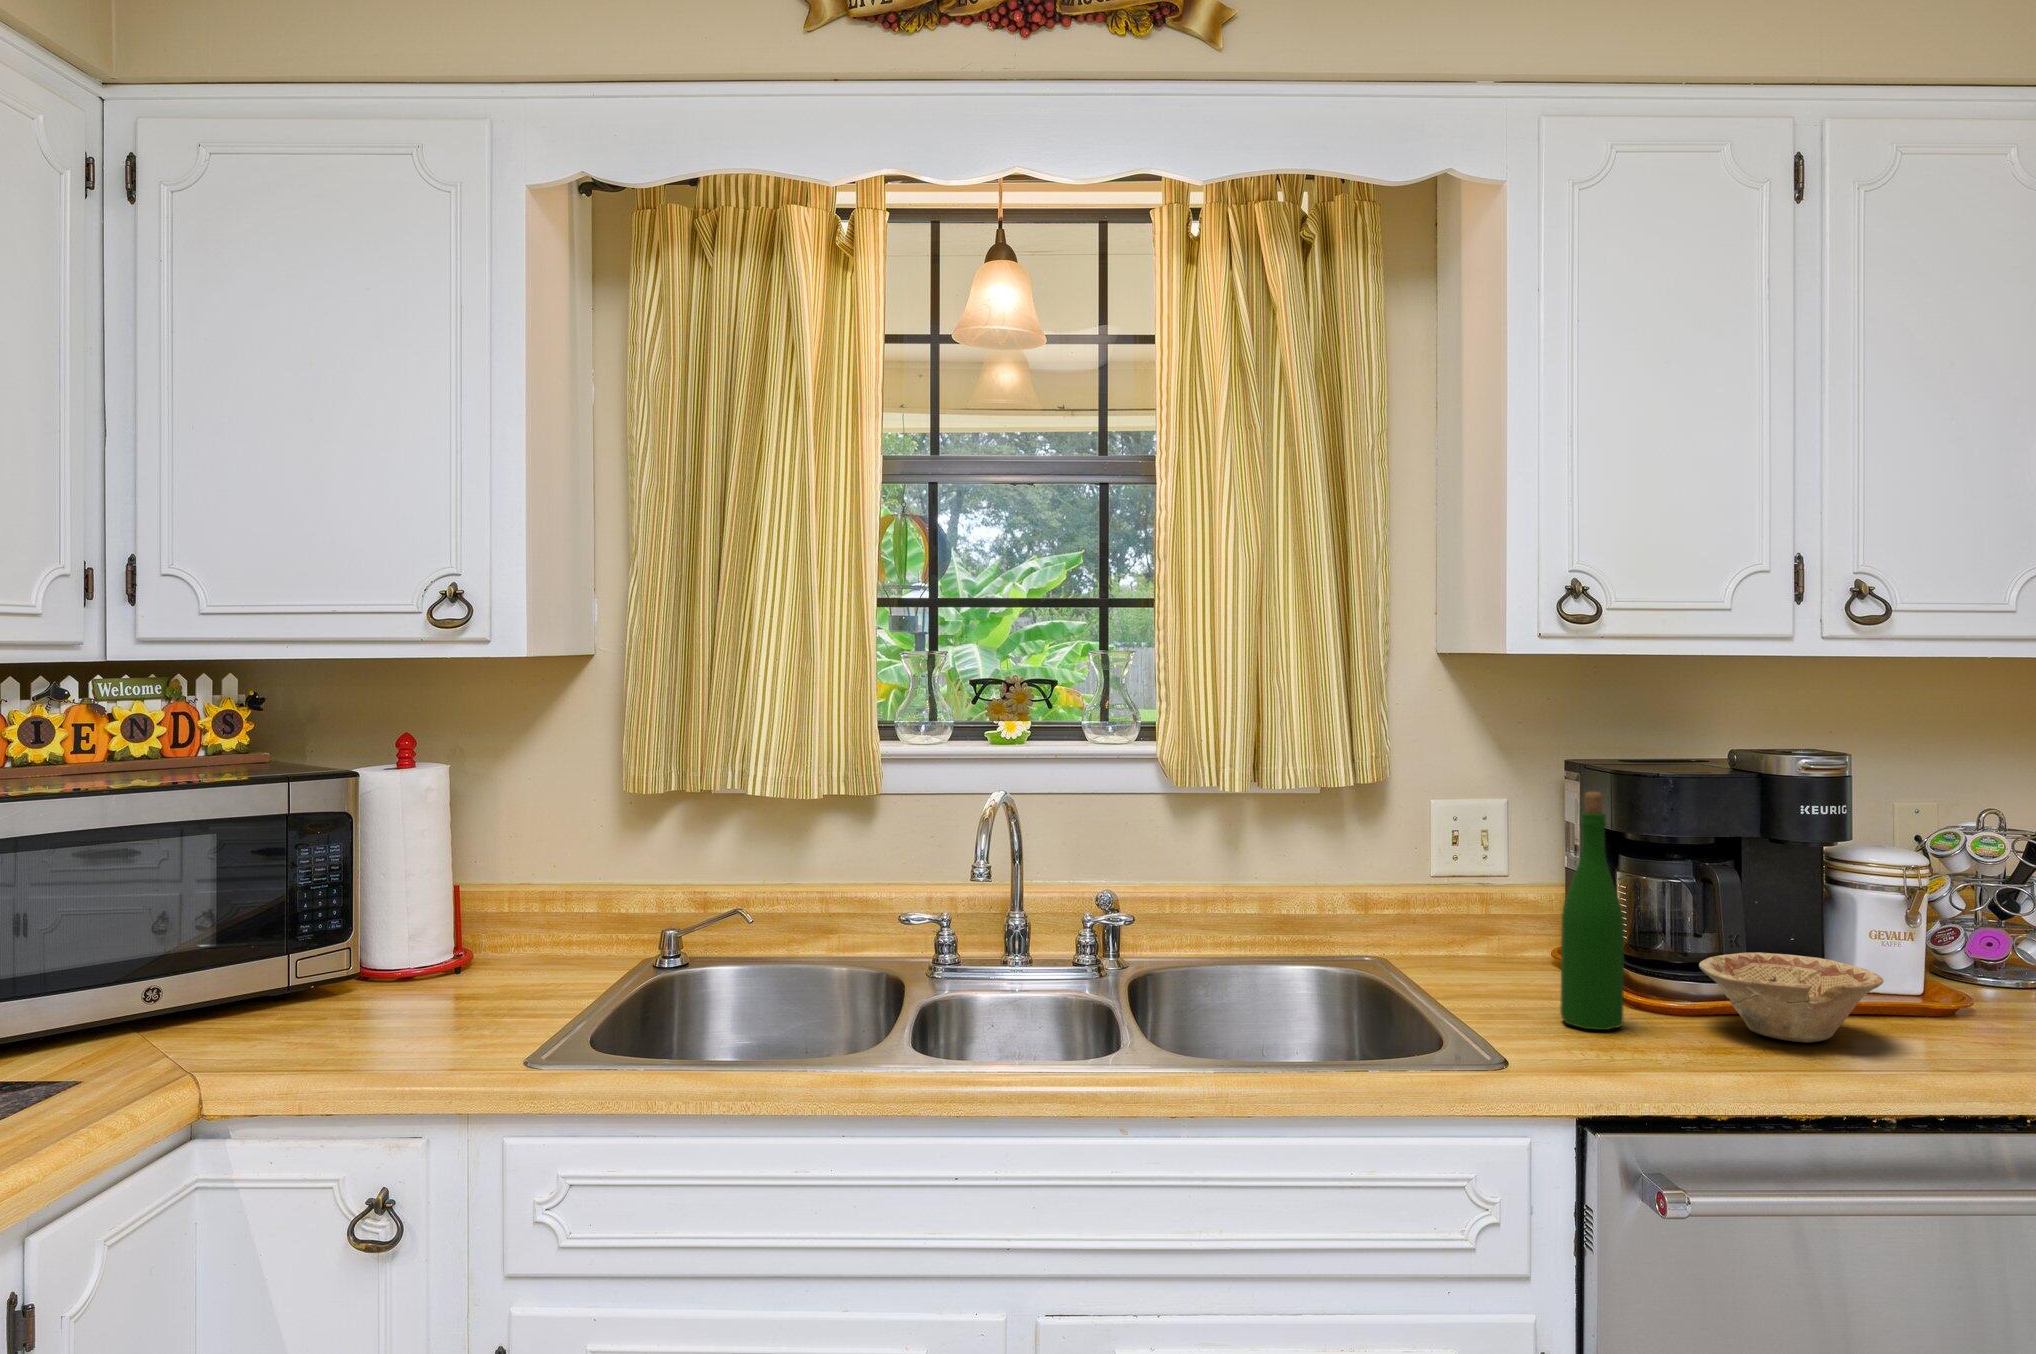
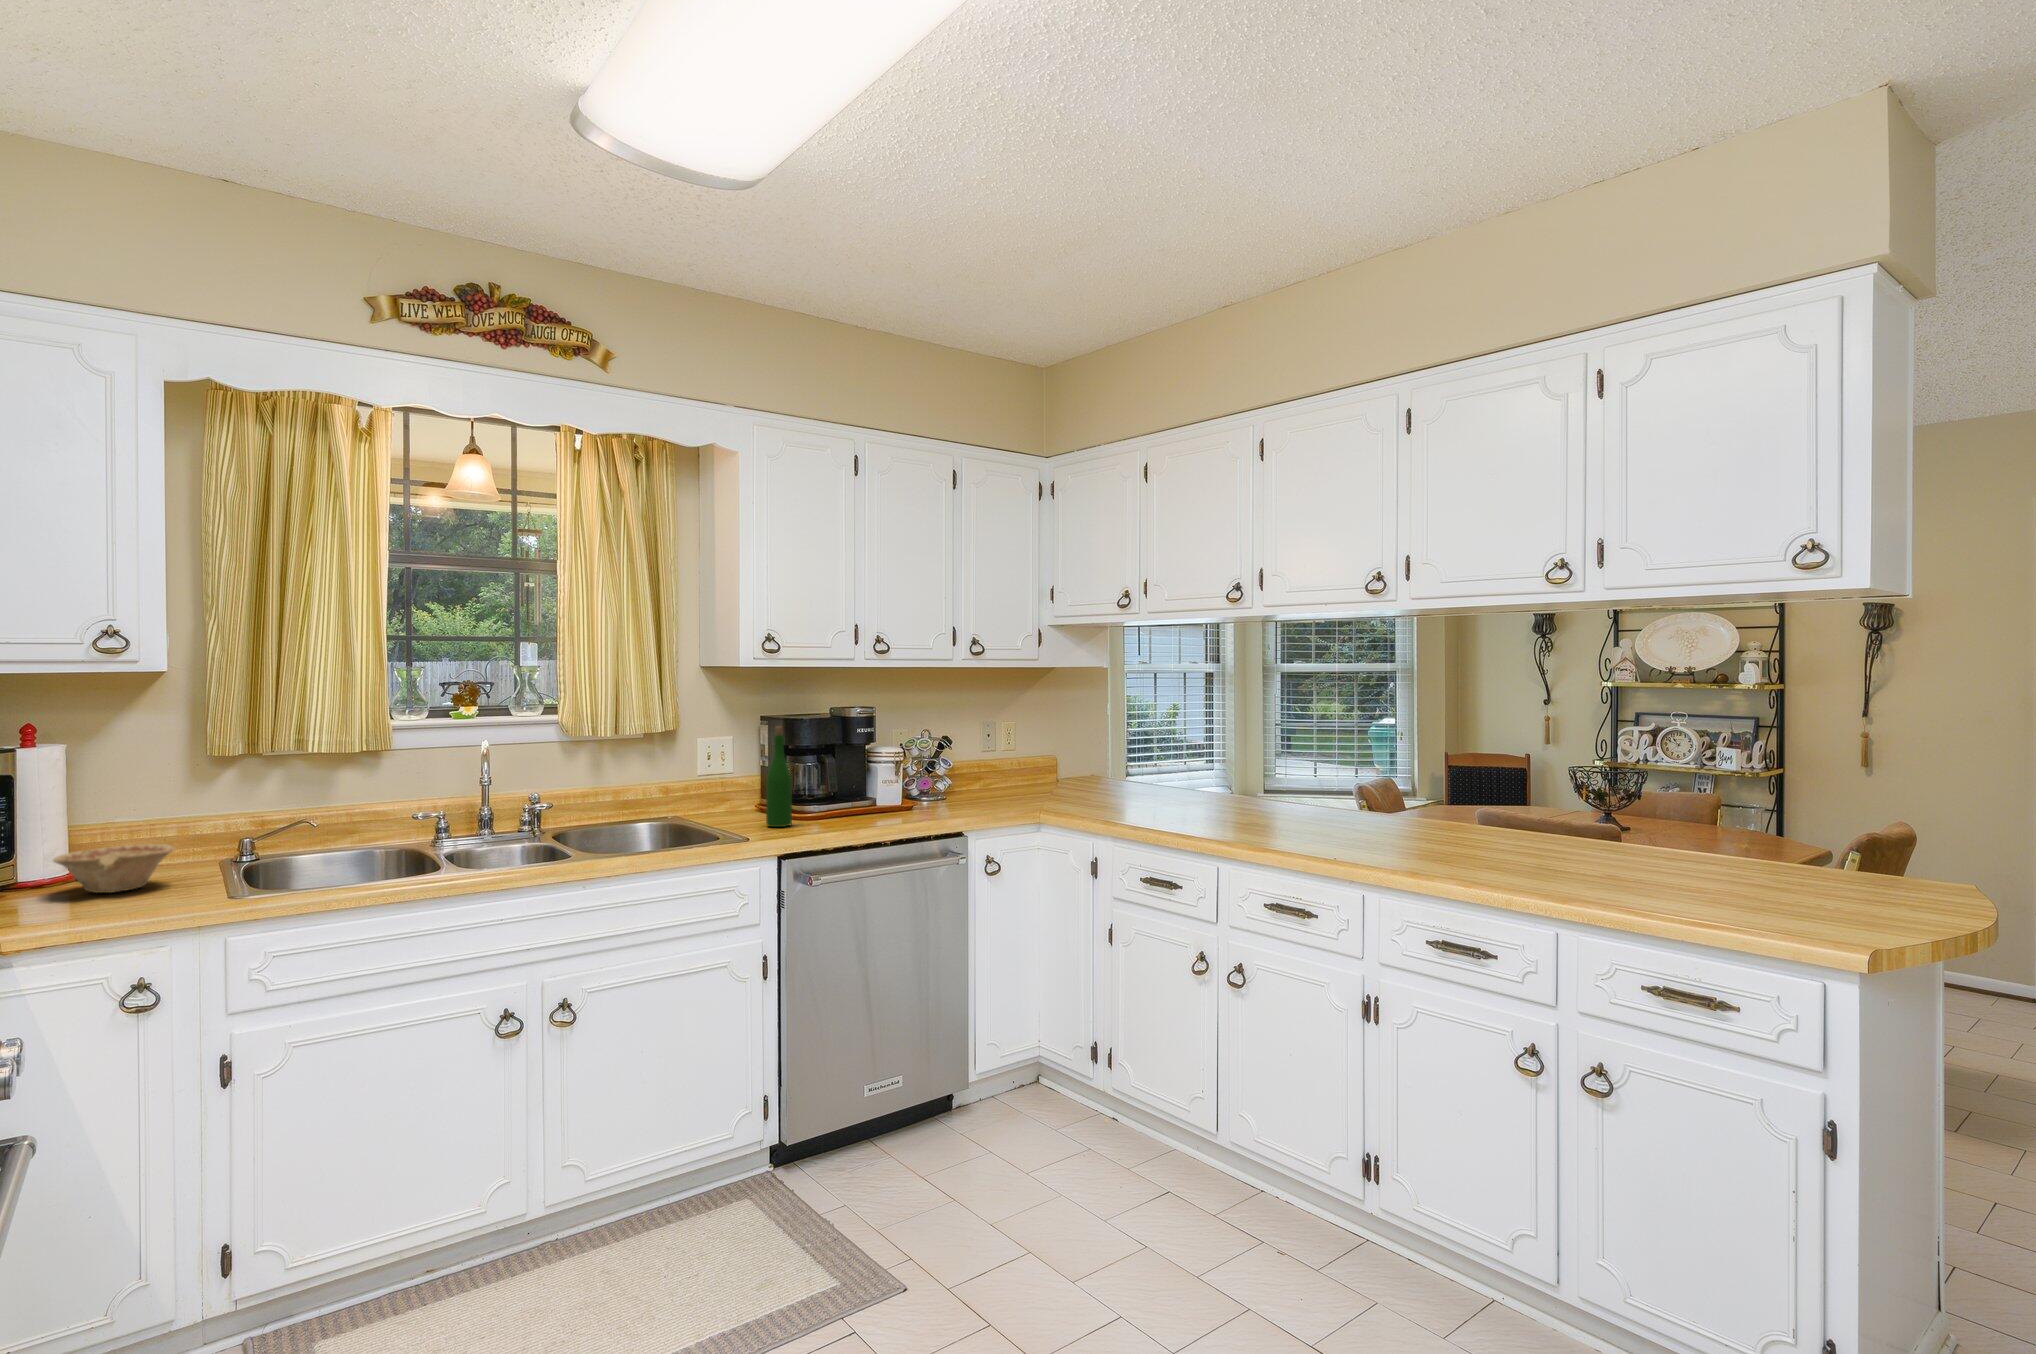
dish: present [1699,952,1884,1043] -> present [53,844,175,893]

